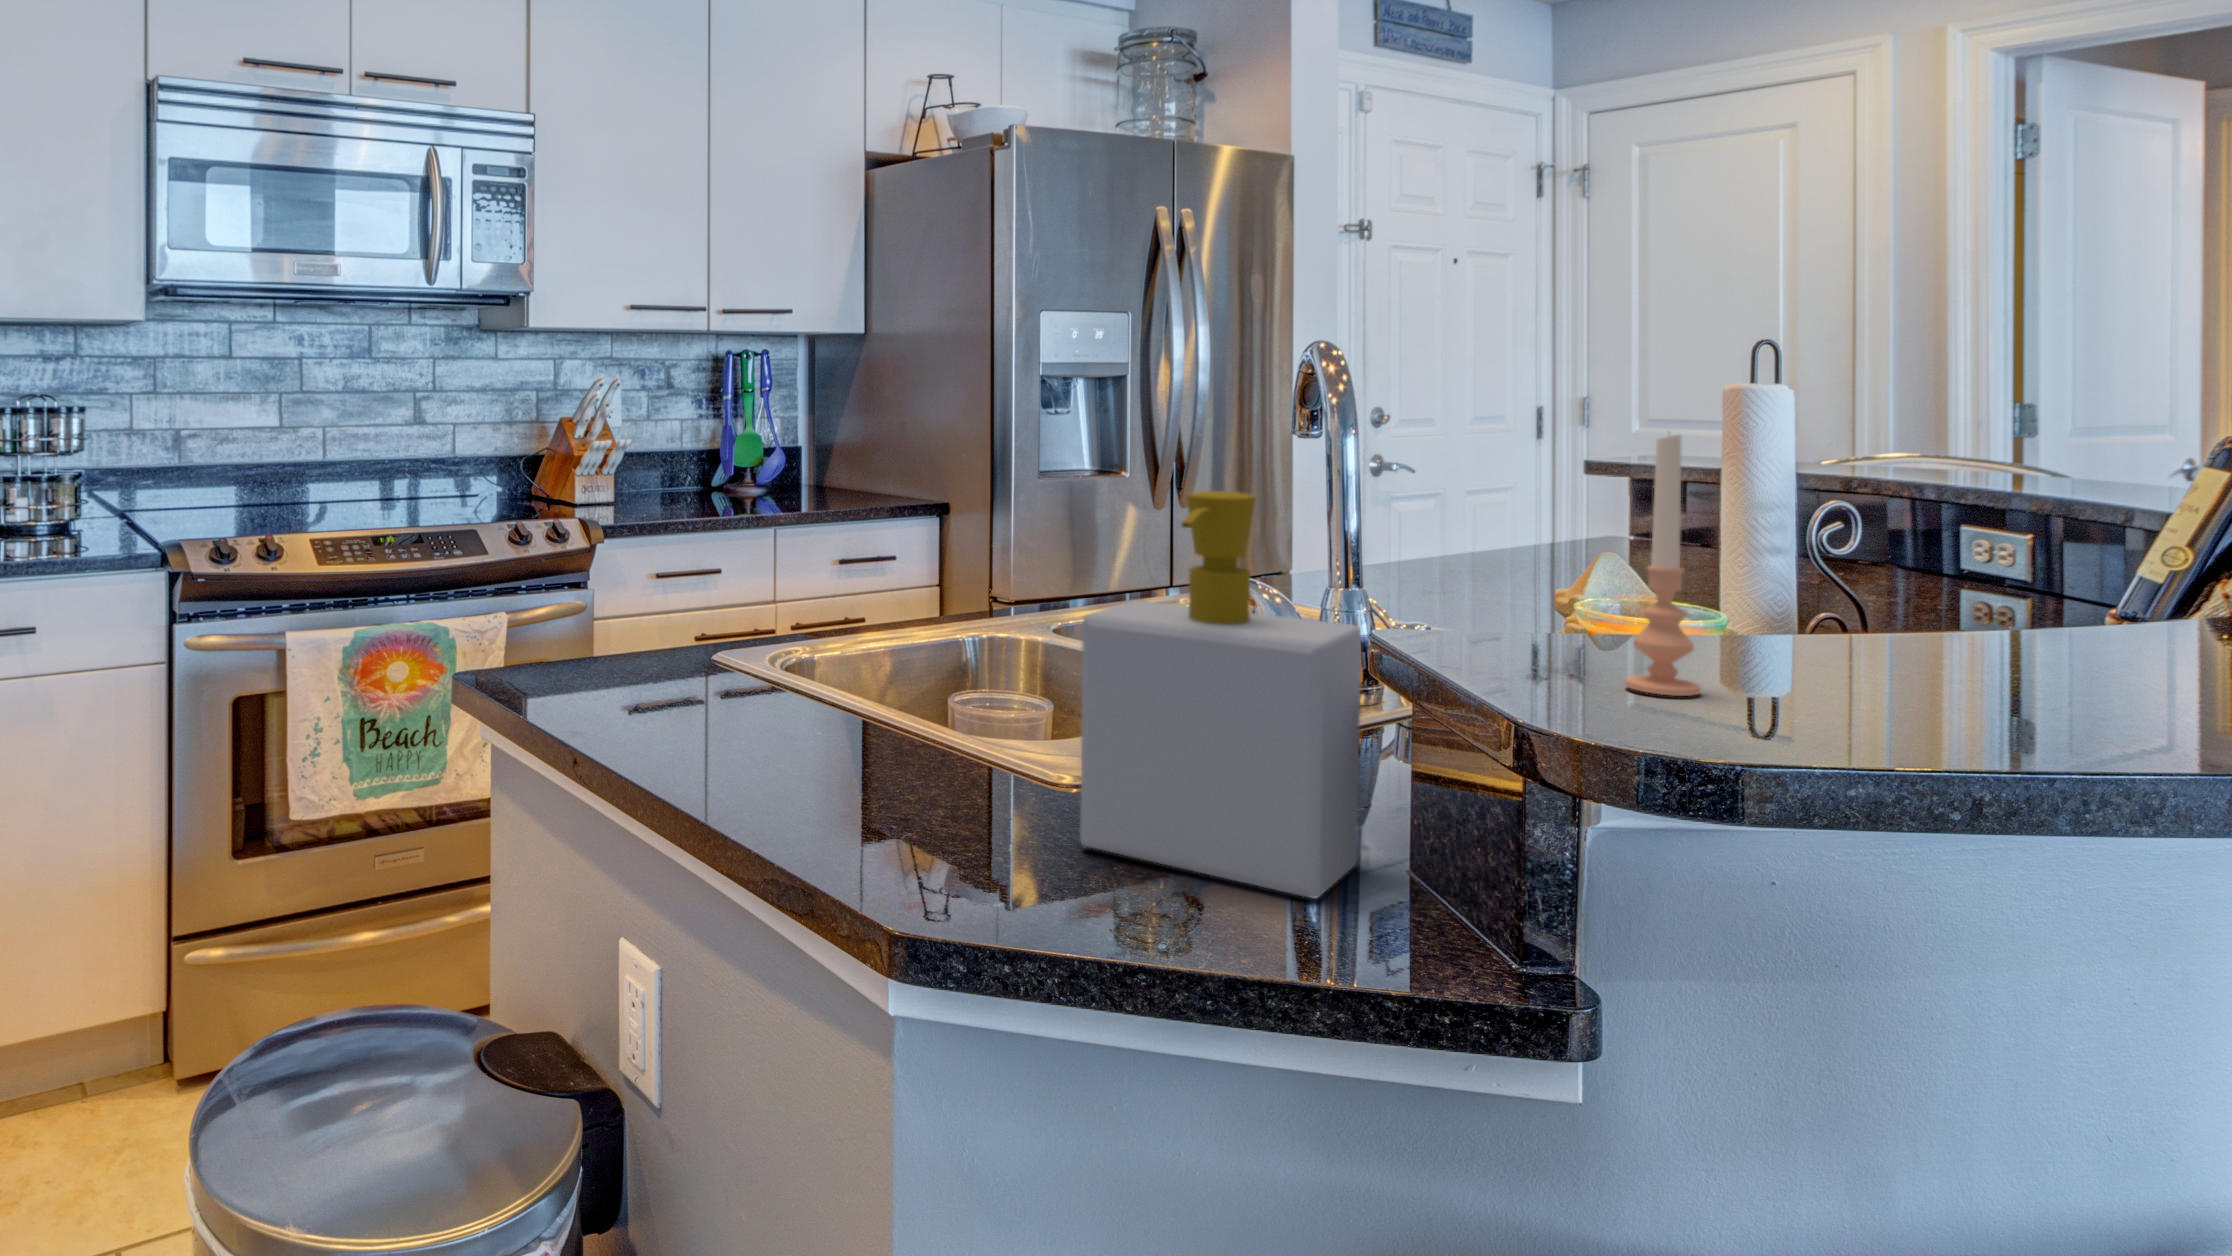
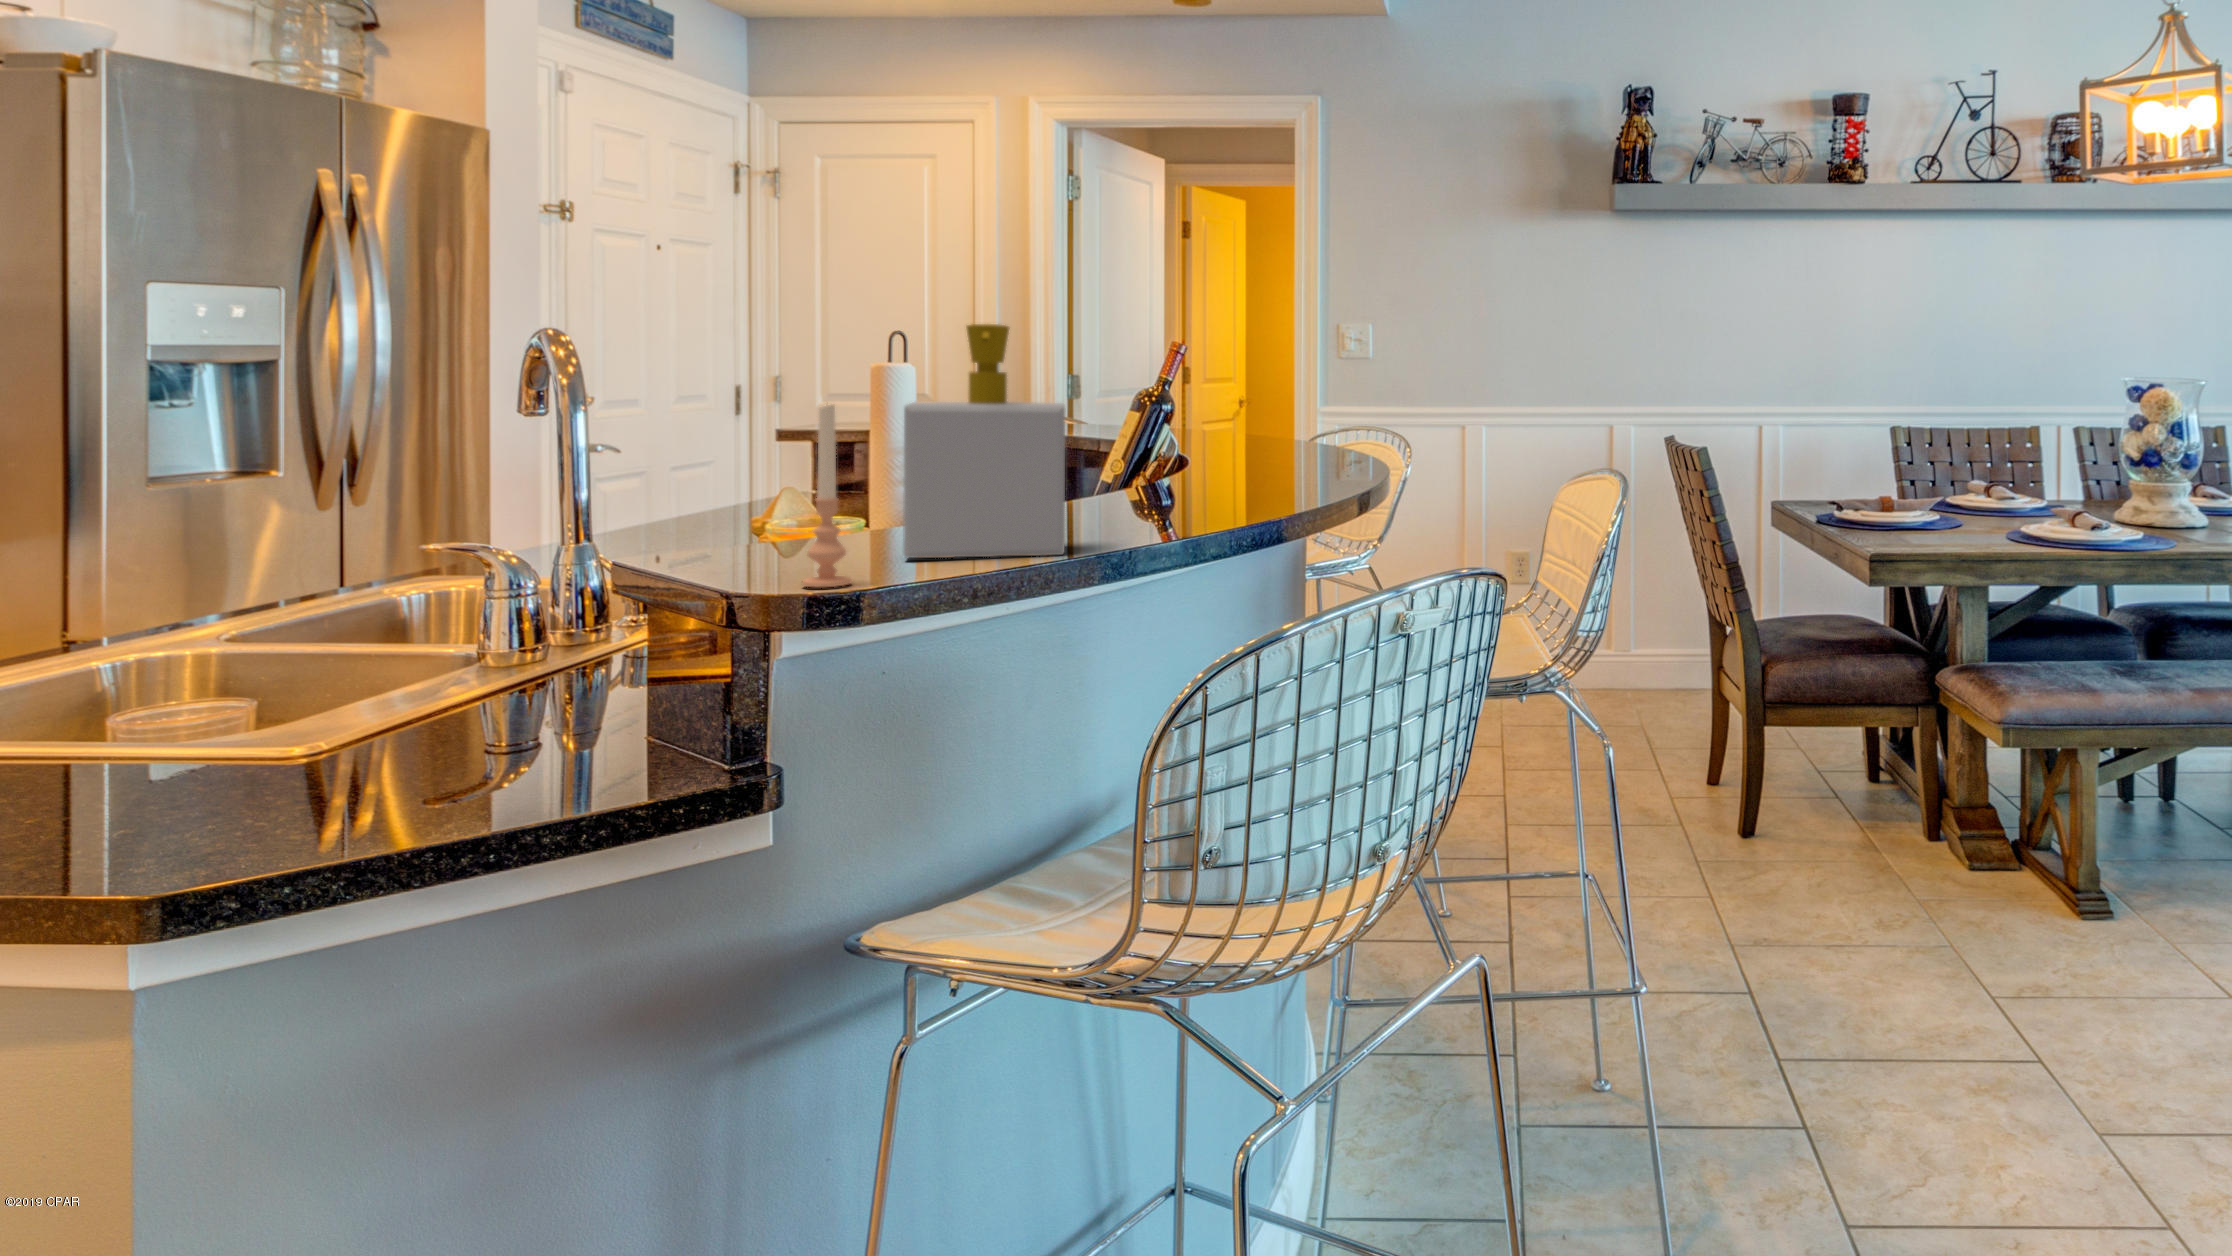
soap bottle: present [1080,491,1361,899] -> present [903,324,1065,558]

